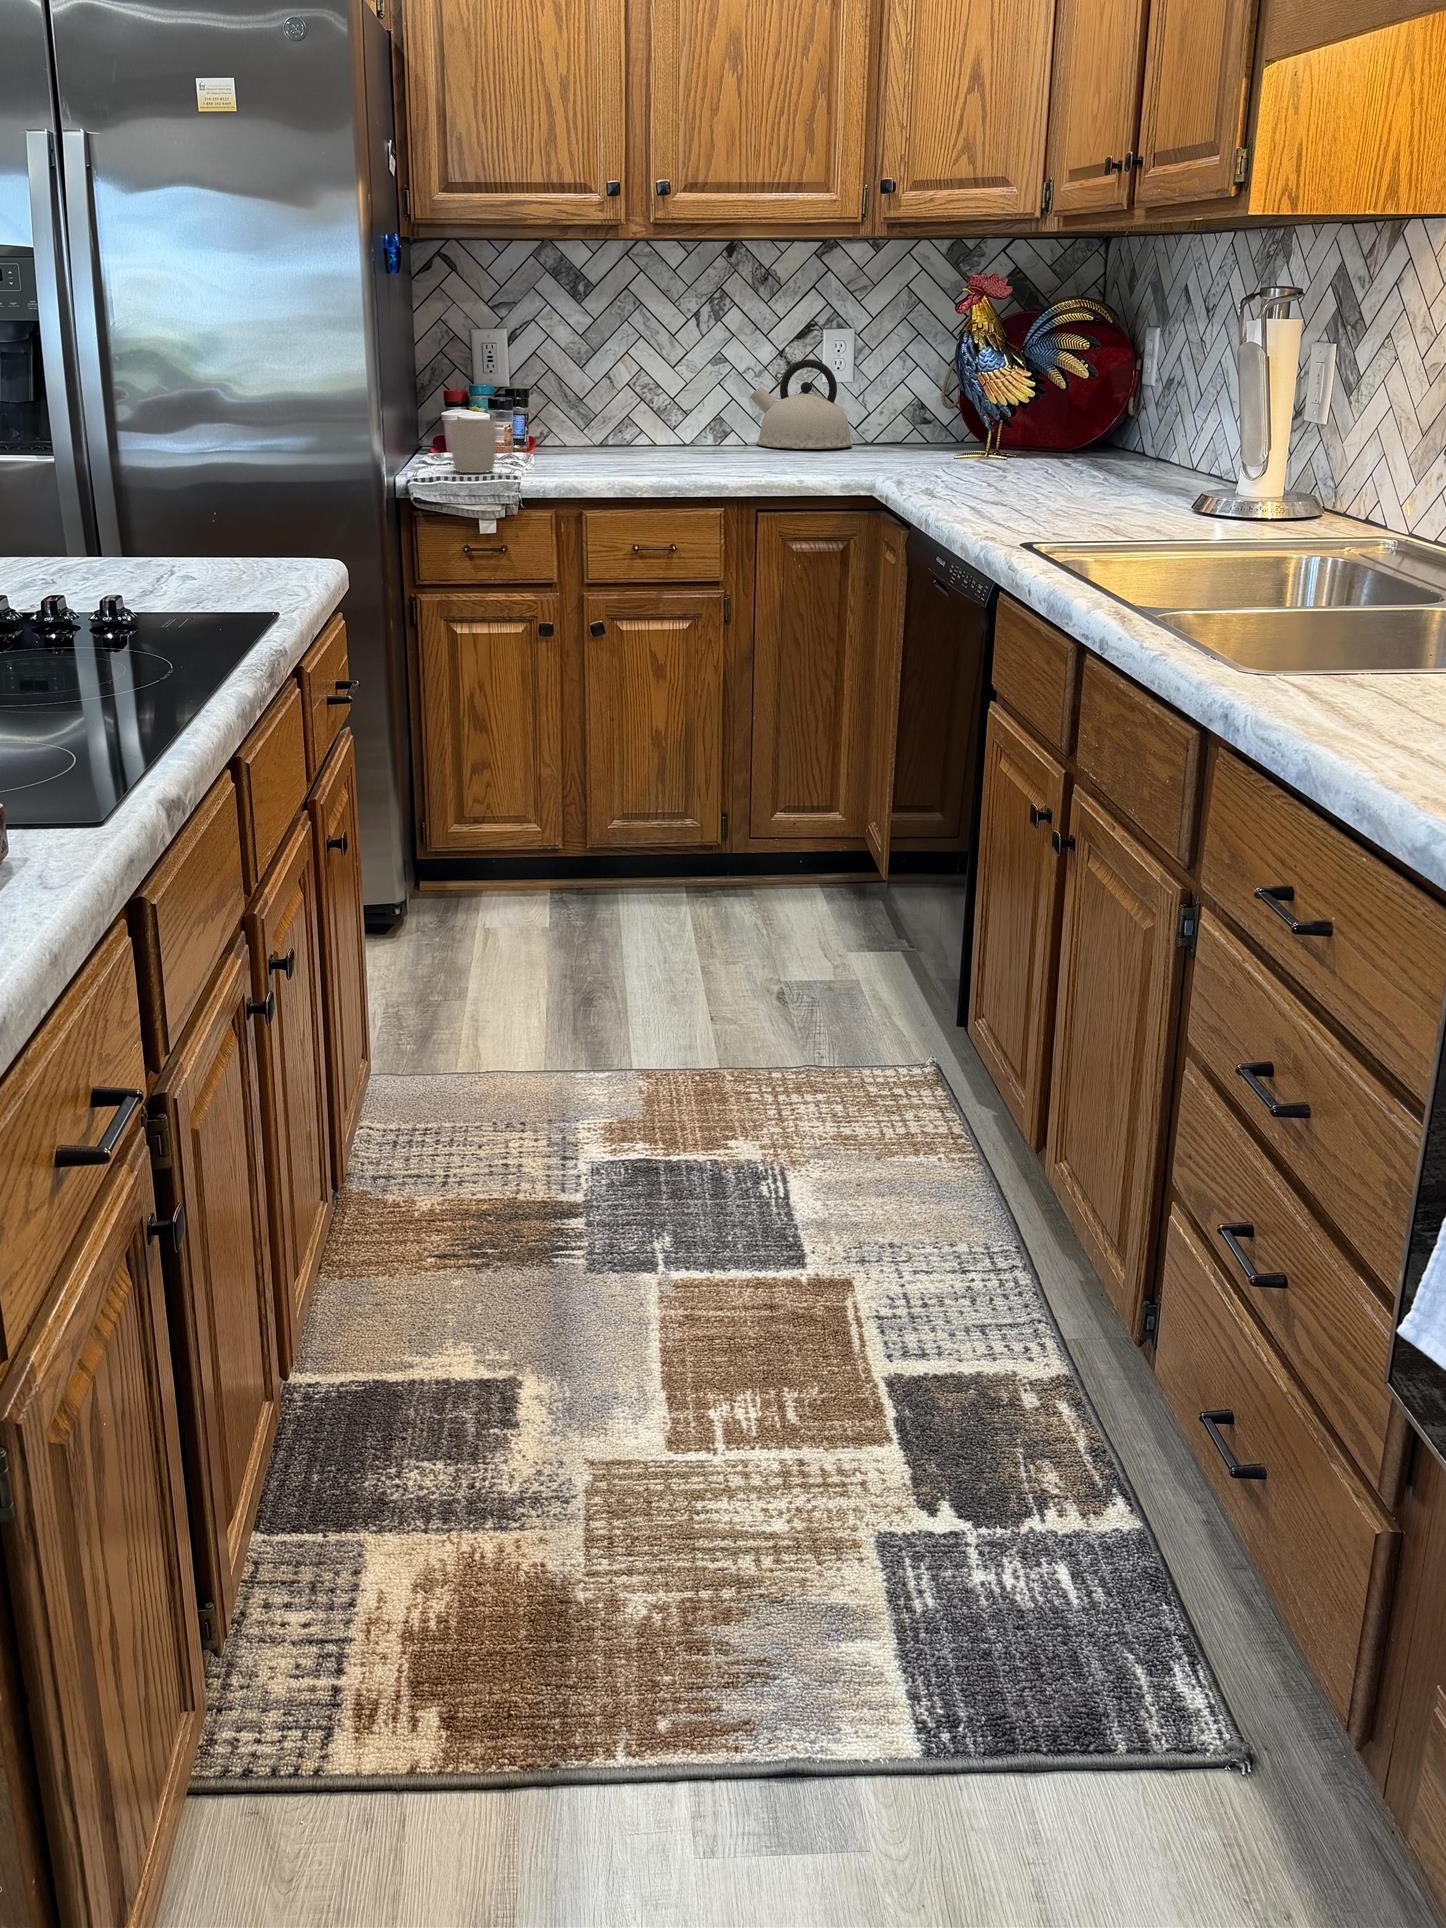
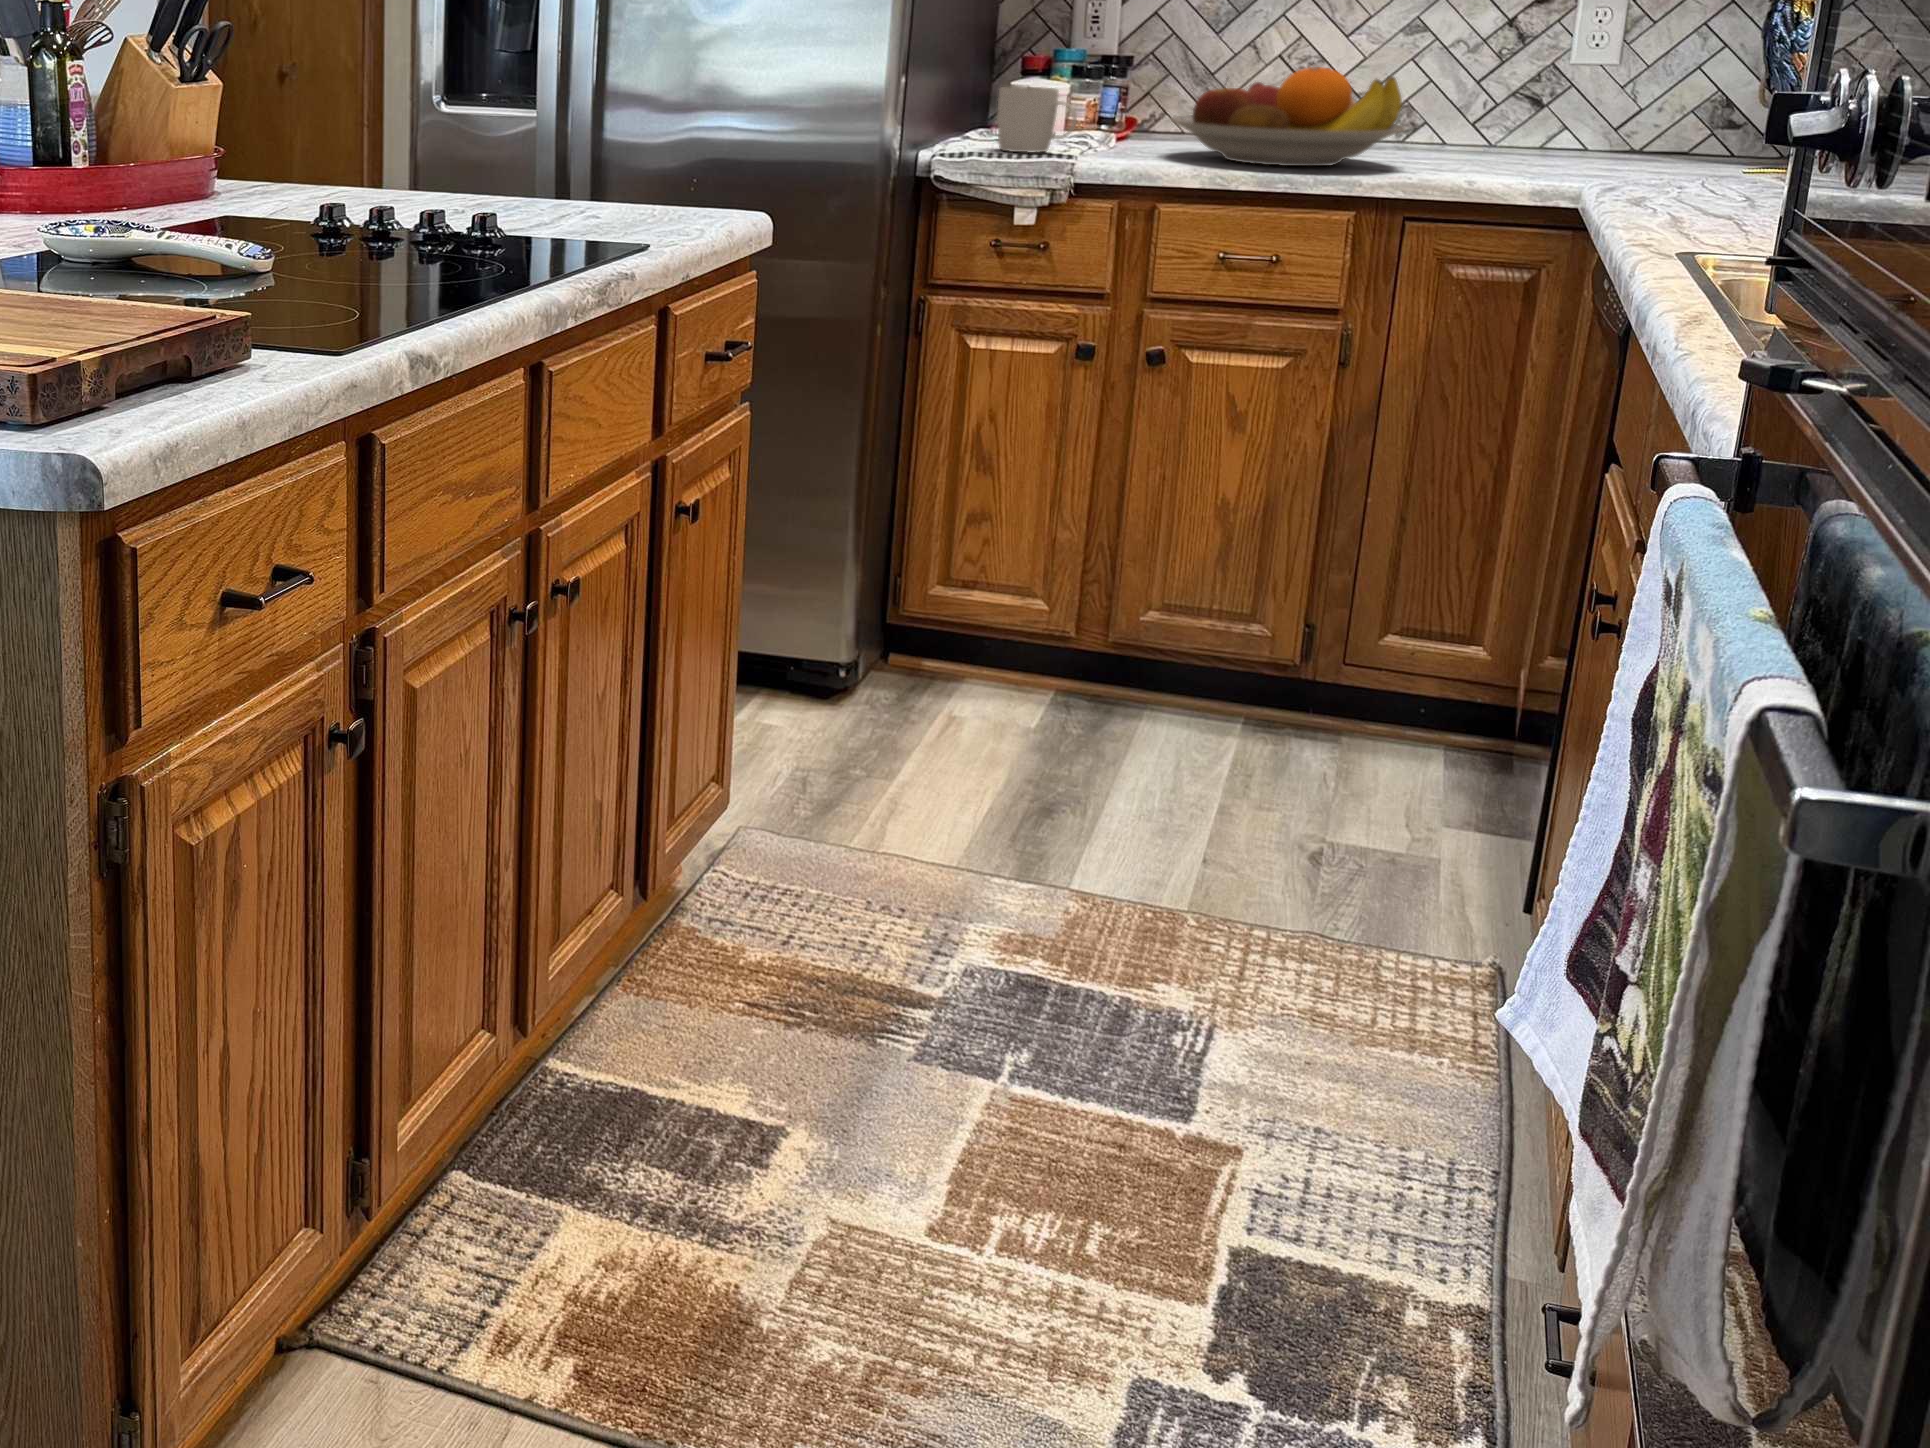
kettle: present [750,359,852,449] -> none [1454,32,1602,155]
fruit bowl: none [580,395,748,472] -> present [1171,67,1405,166]

